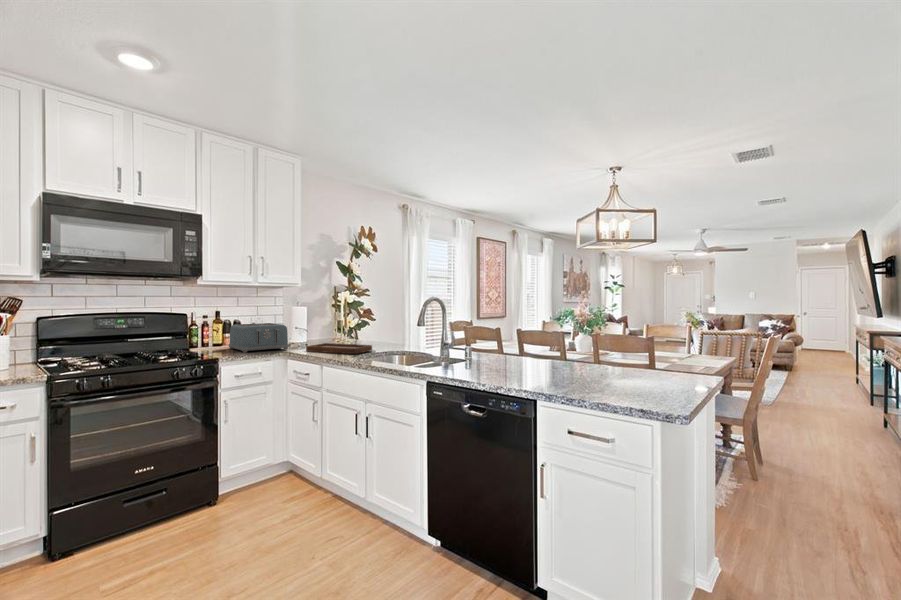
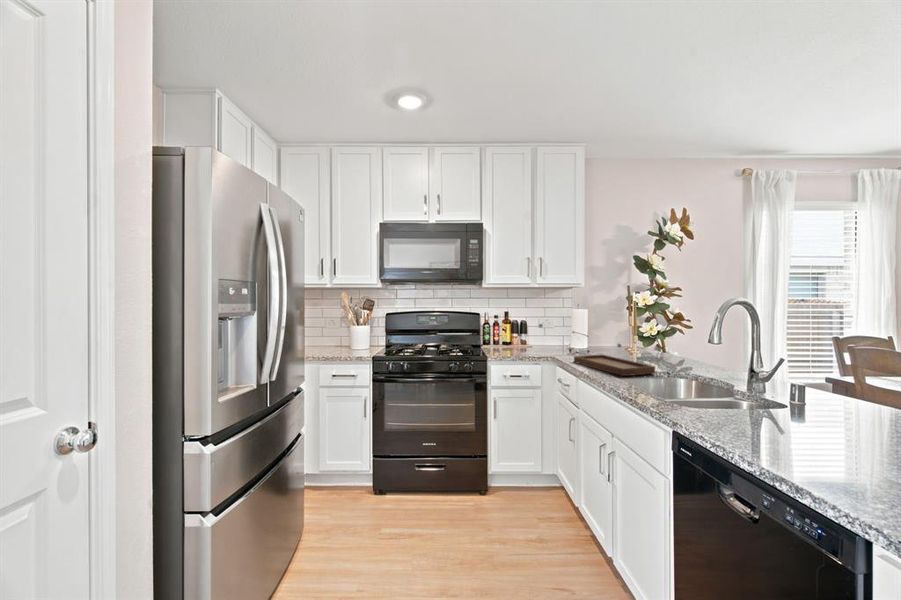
toaster: present [229,323,289,353] -> none [510,326,559,357]

